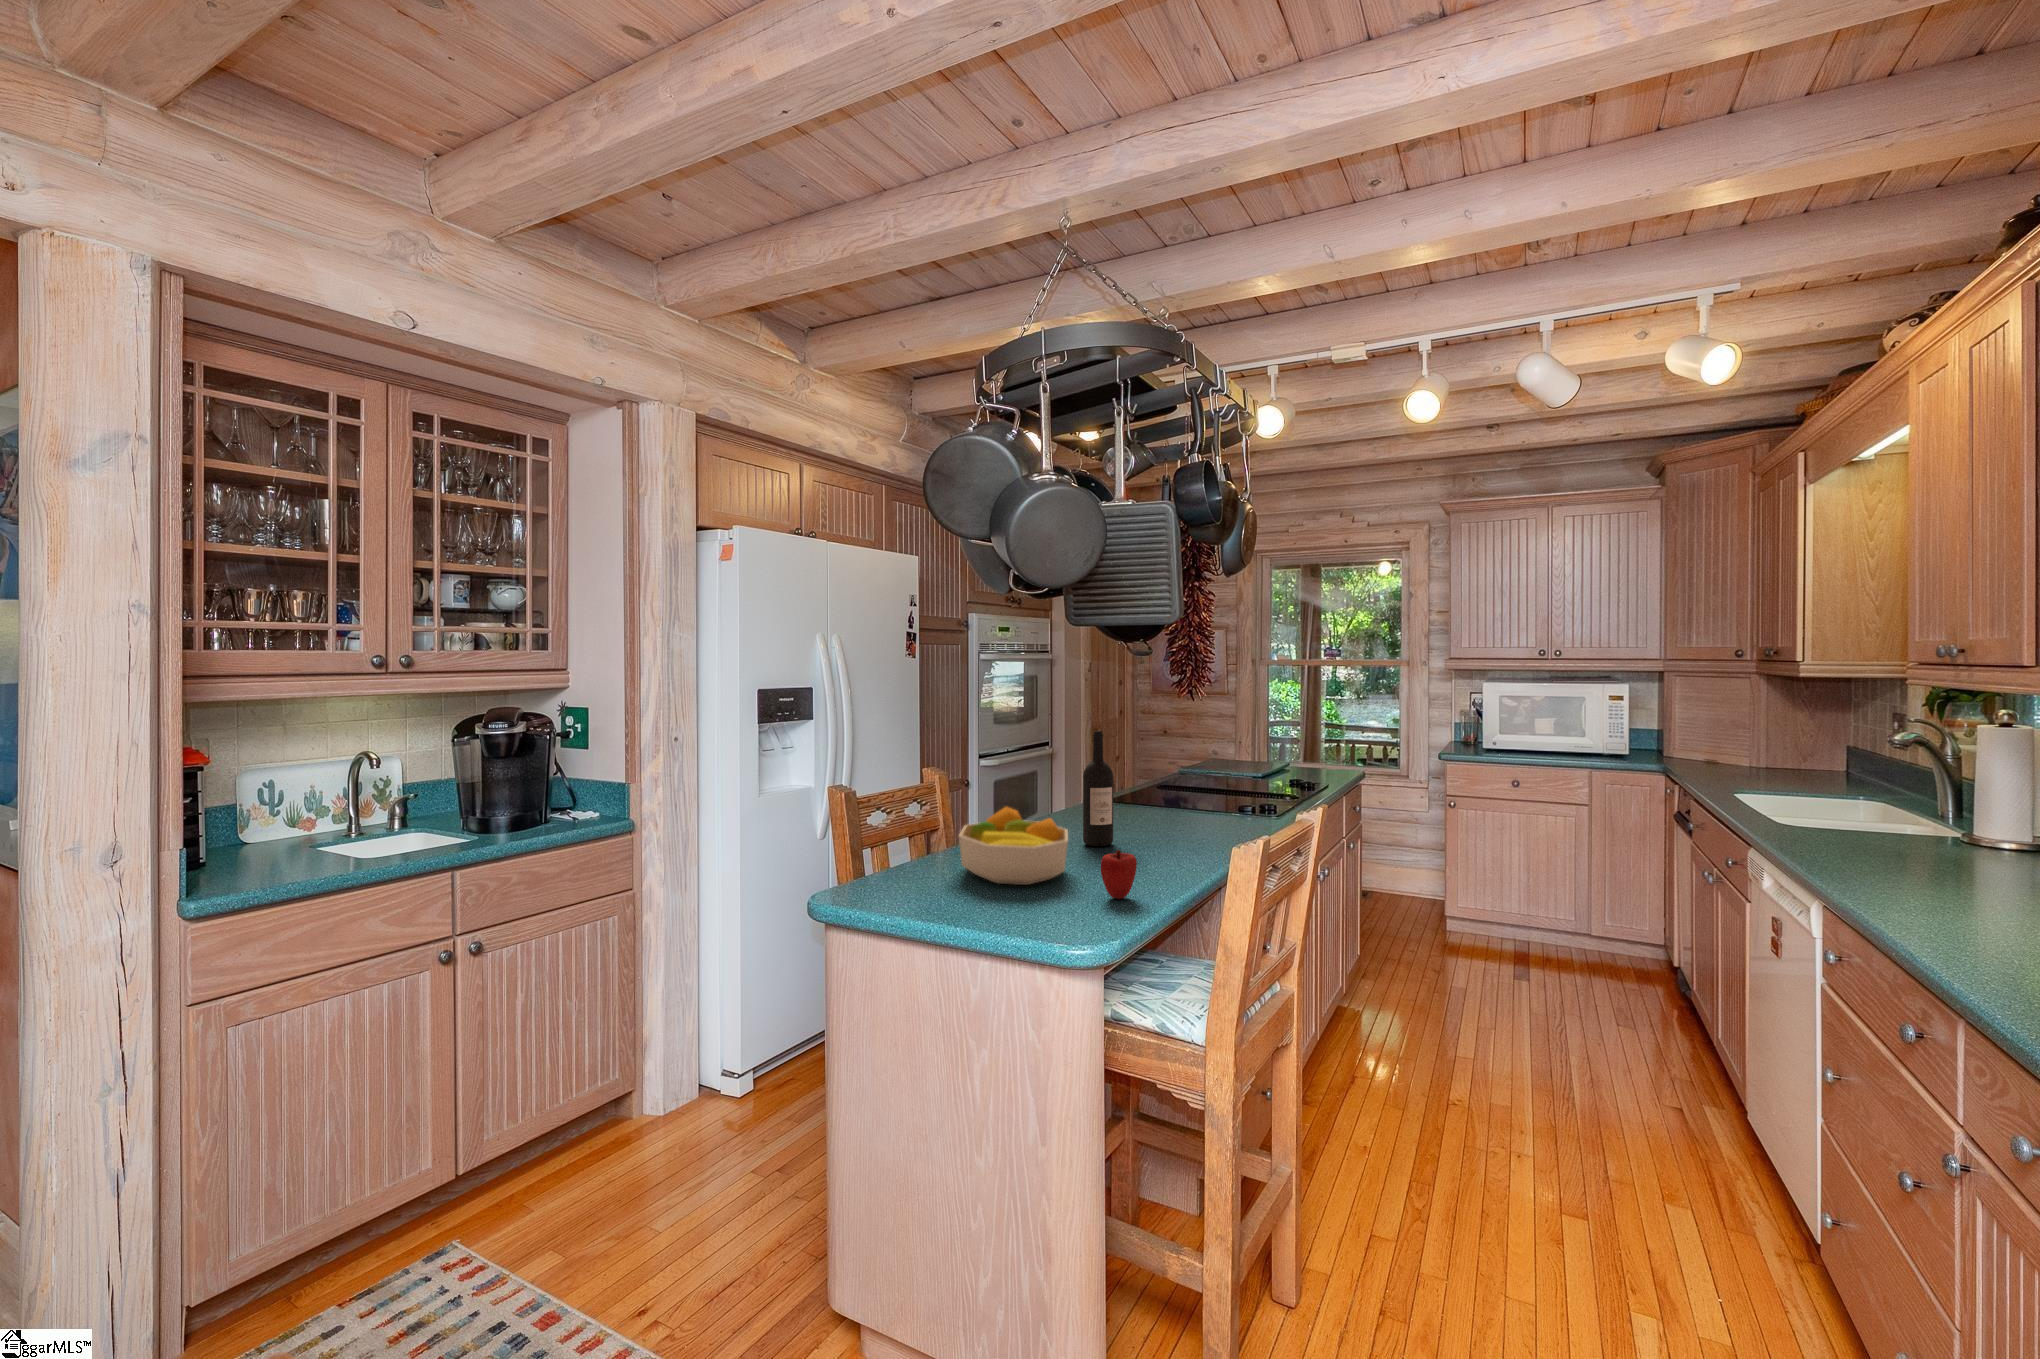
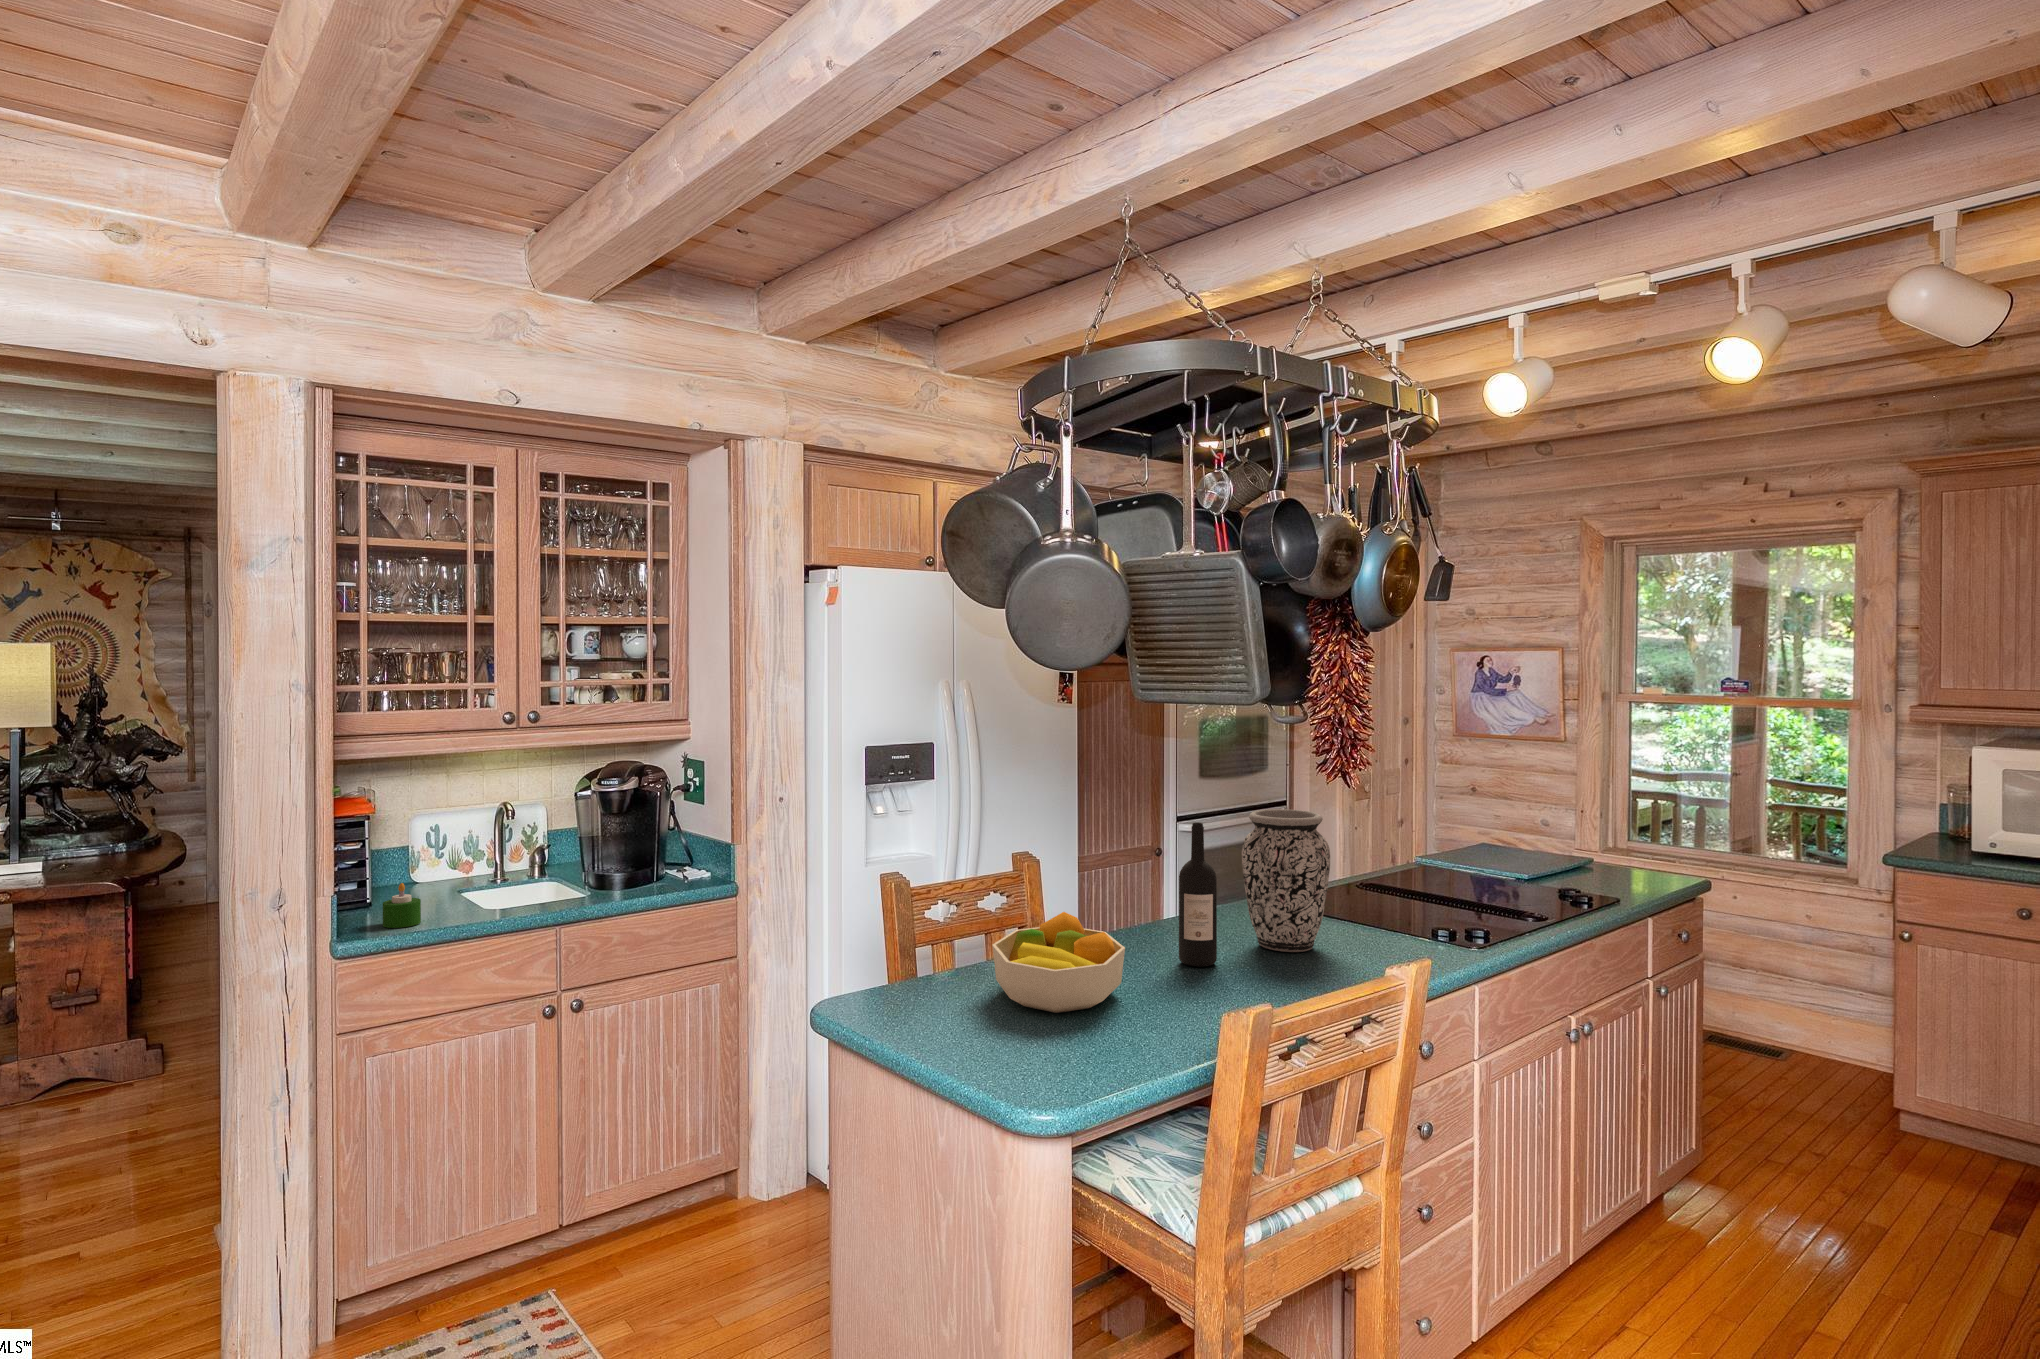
vase: none [1116,723,1183,832] -> present [1242,809,1330,952]
candle: none [243,833,292,882] -> present [383,883,421,928]
apple: present [1101,850,1137,899] -> none [1120,987,1165,1047]

